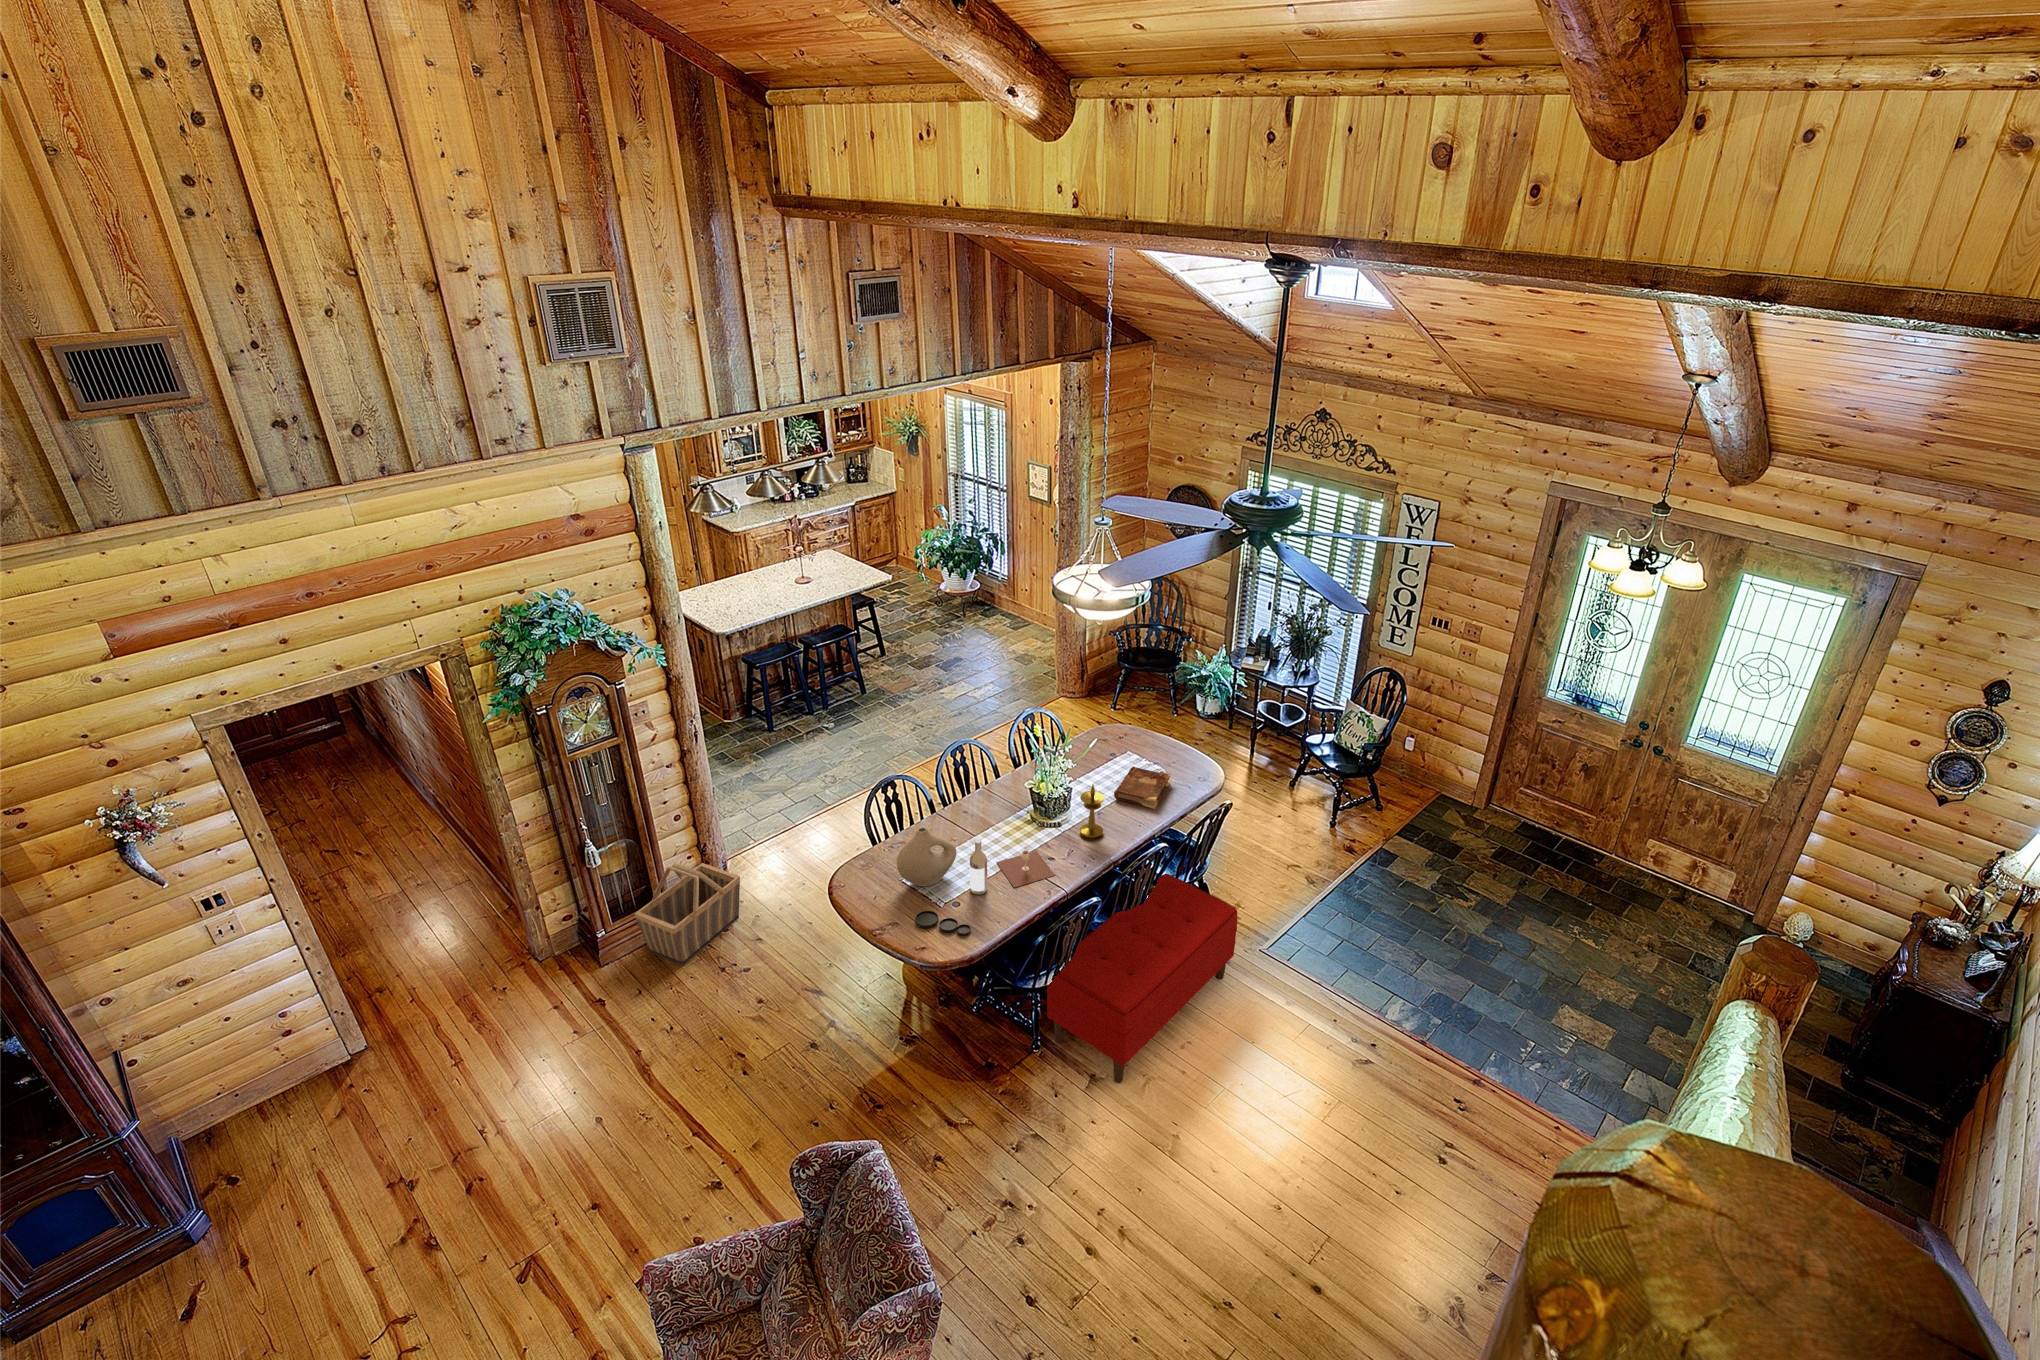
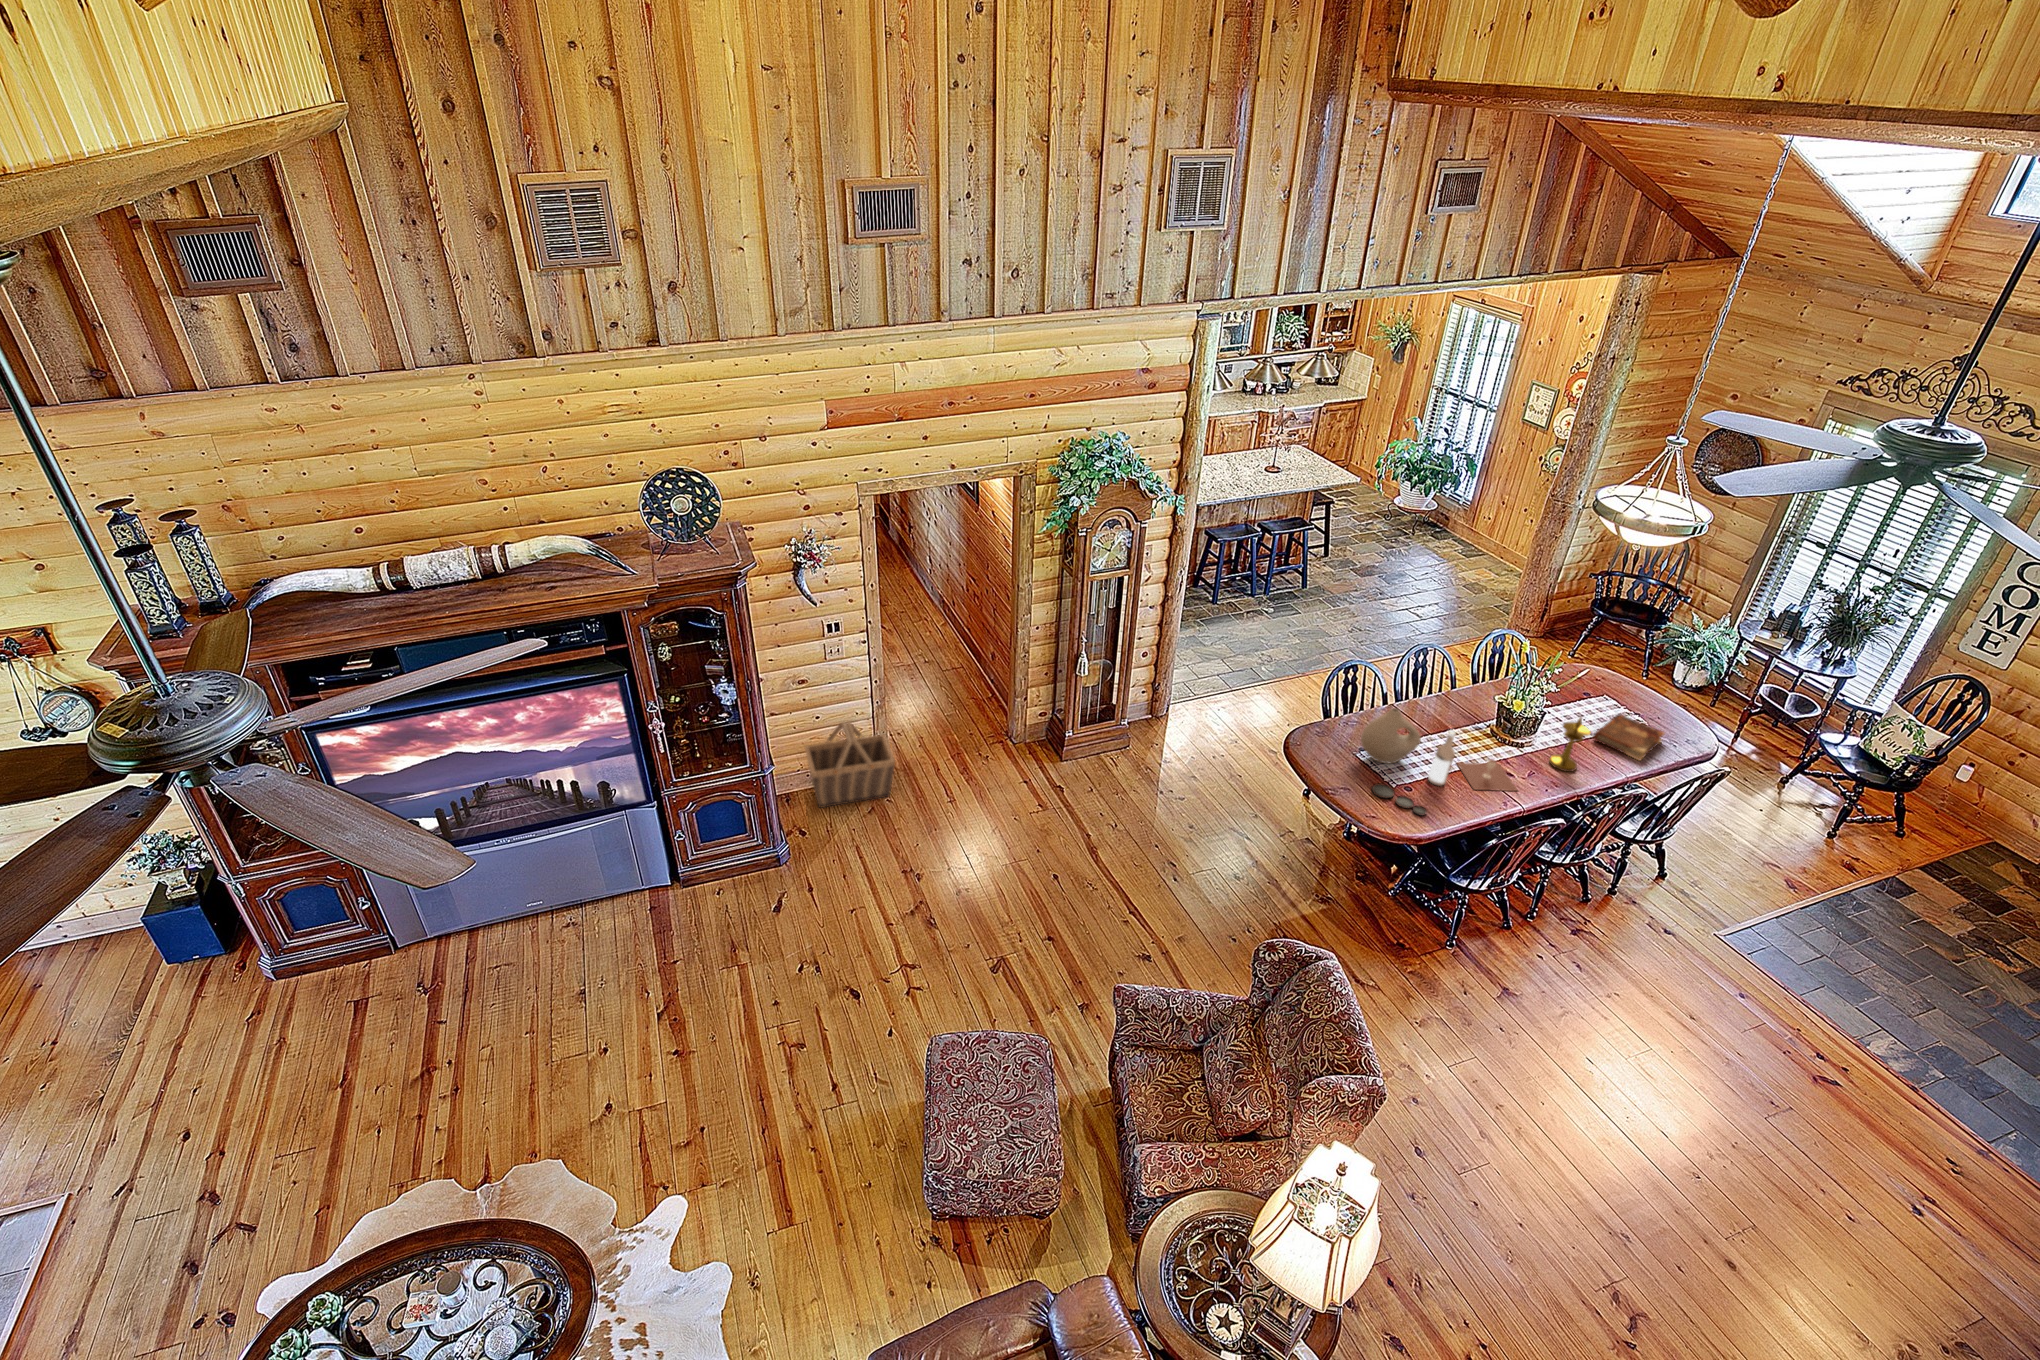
basket: present [635,863,740,965] -> present [805,721,895,808]
bench: present [1047,874,1238,1083] -> none [1470,831,1716,1007]

